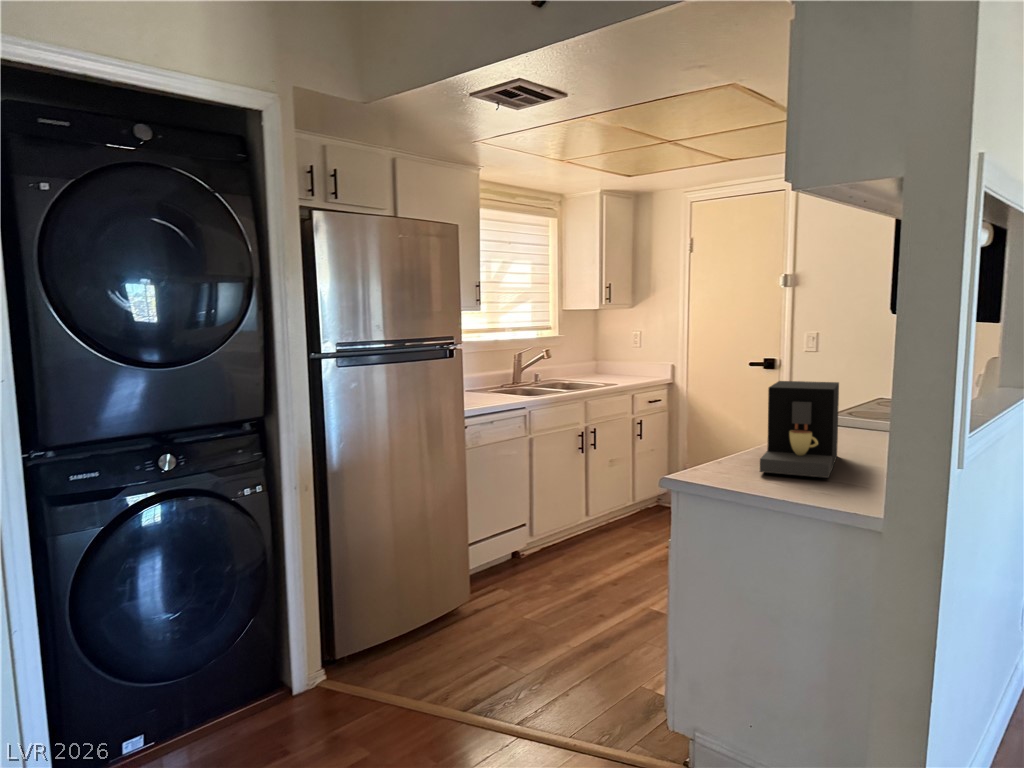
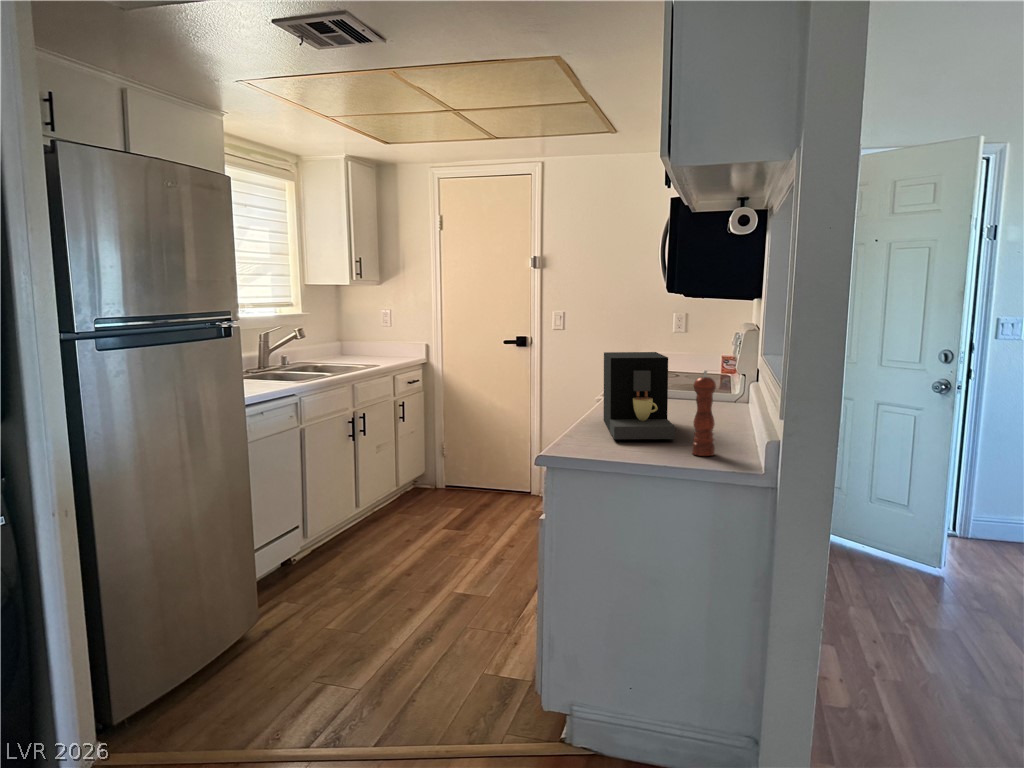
pepper mill: none [833,406,862,500] -> present [692,371,716,456]

